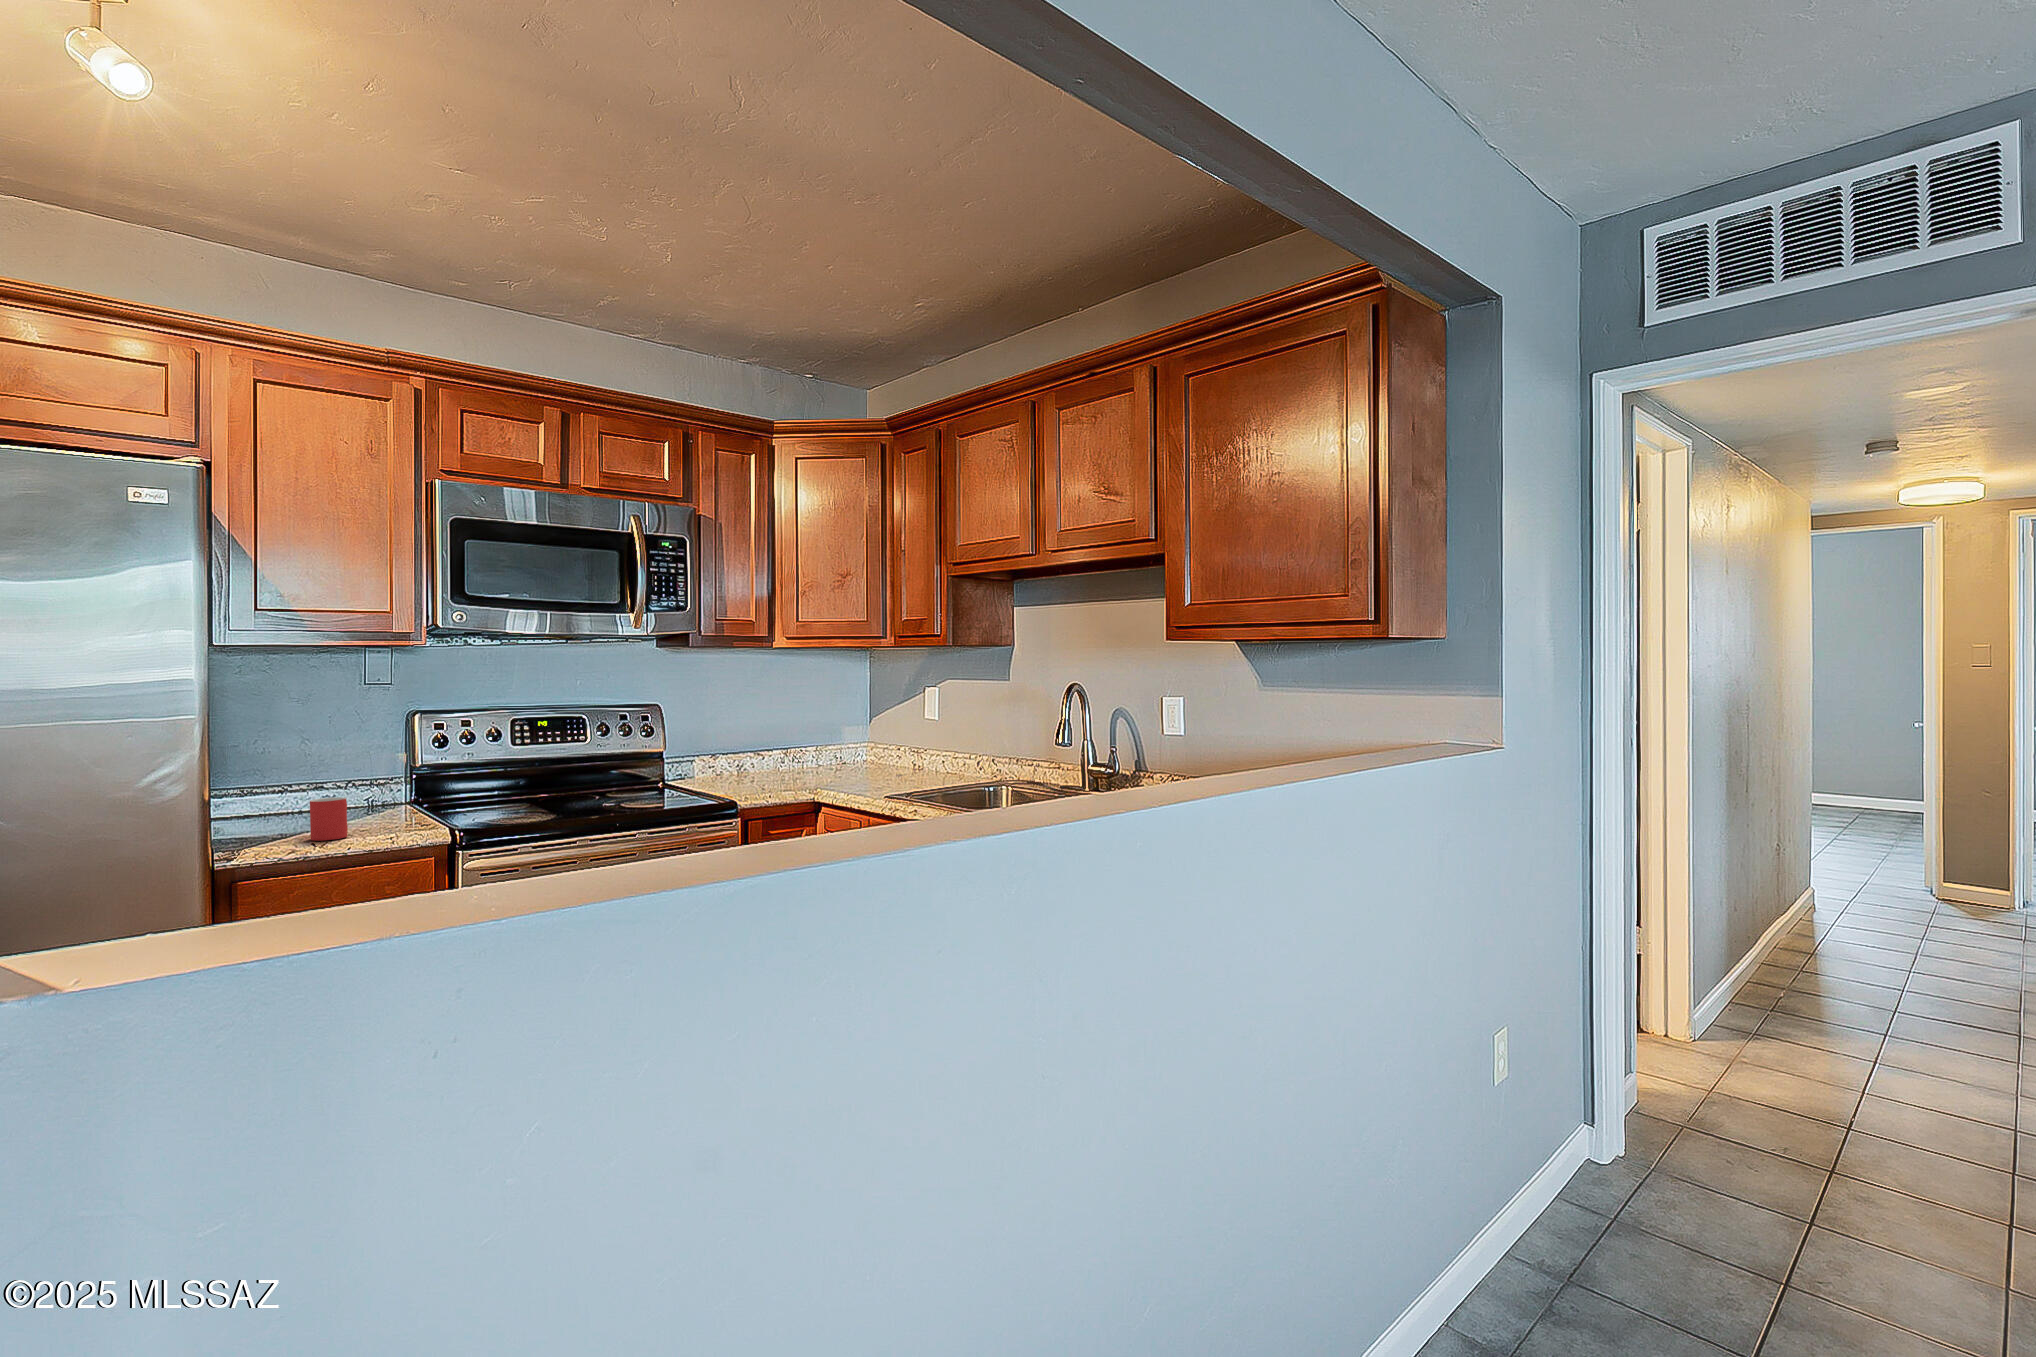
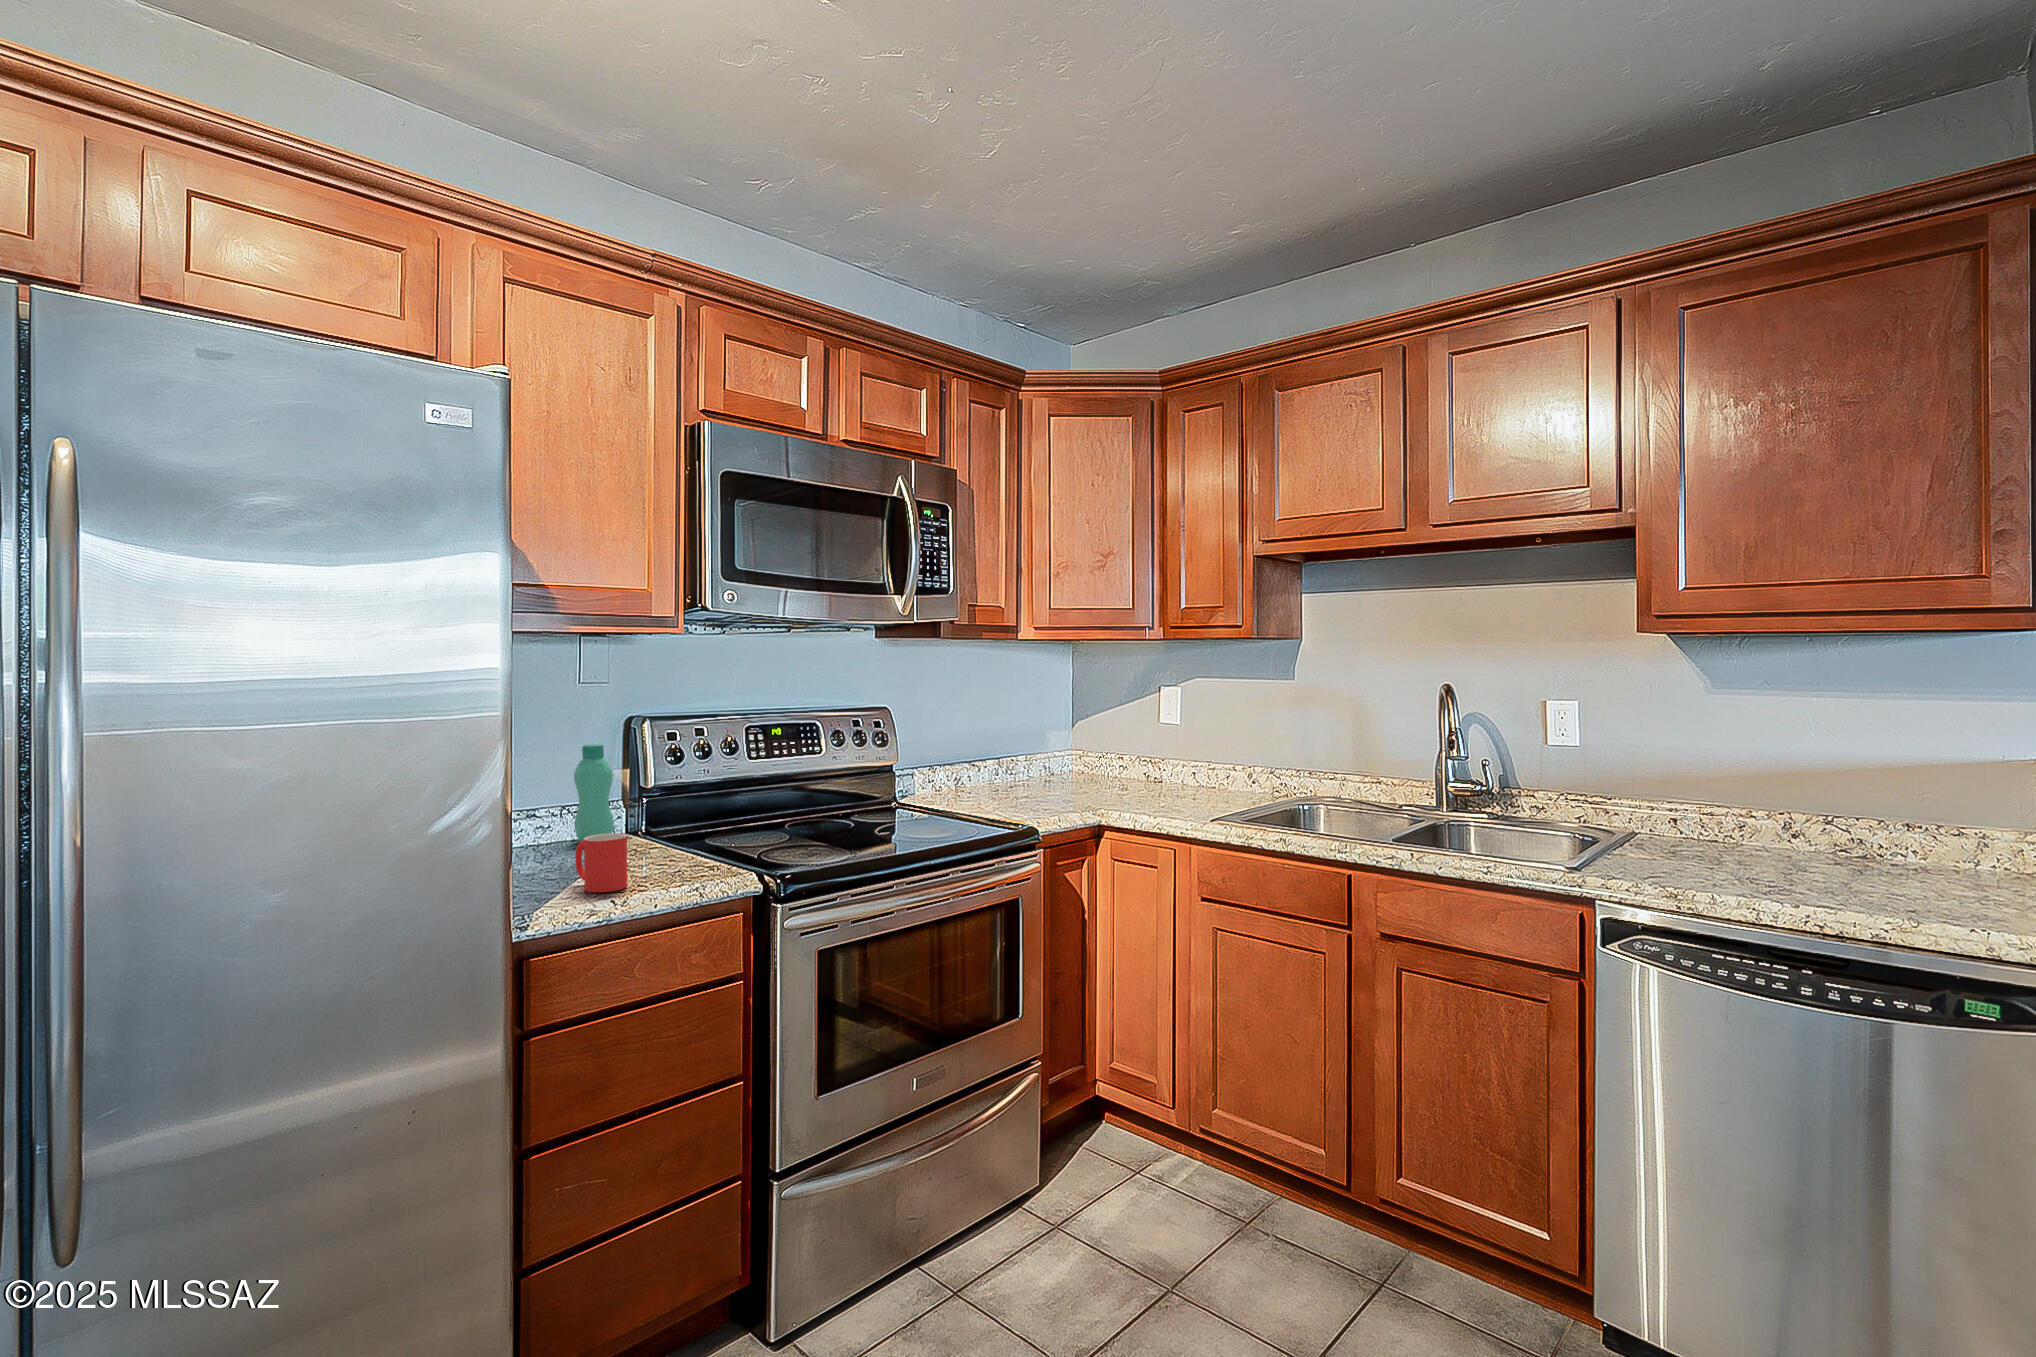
bottle: none [354,733,387,811] -> present [574,744,614,842]

